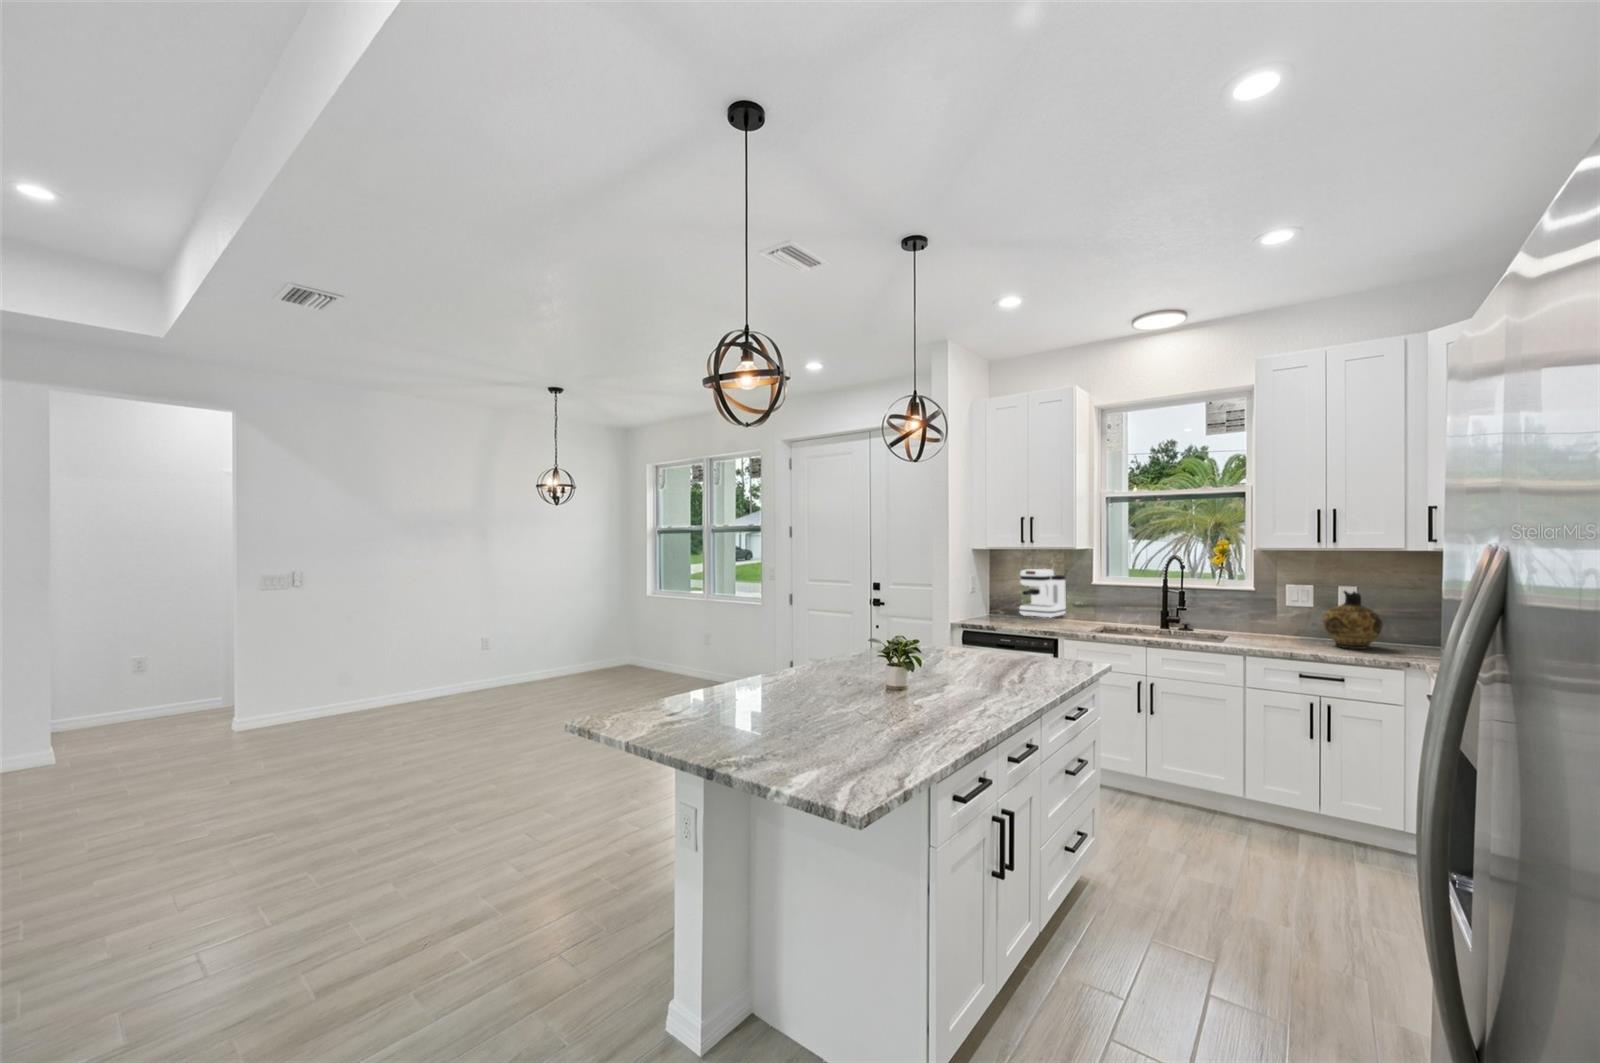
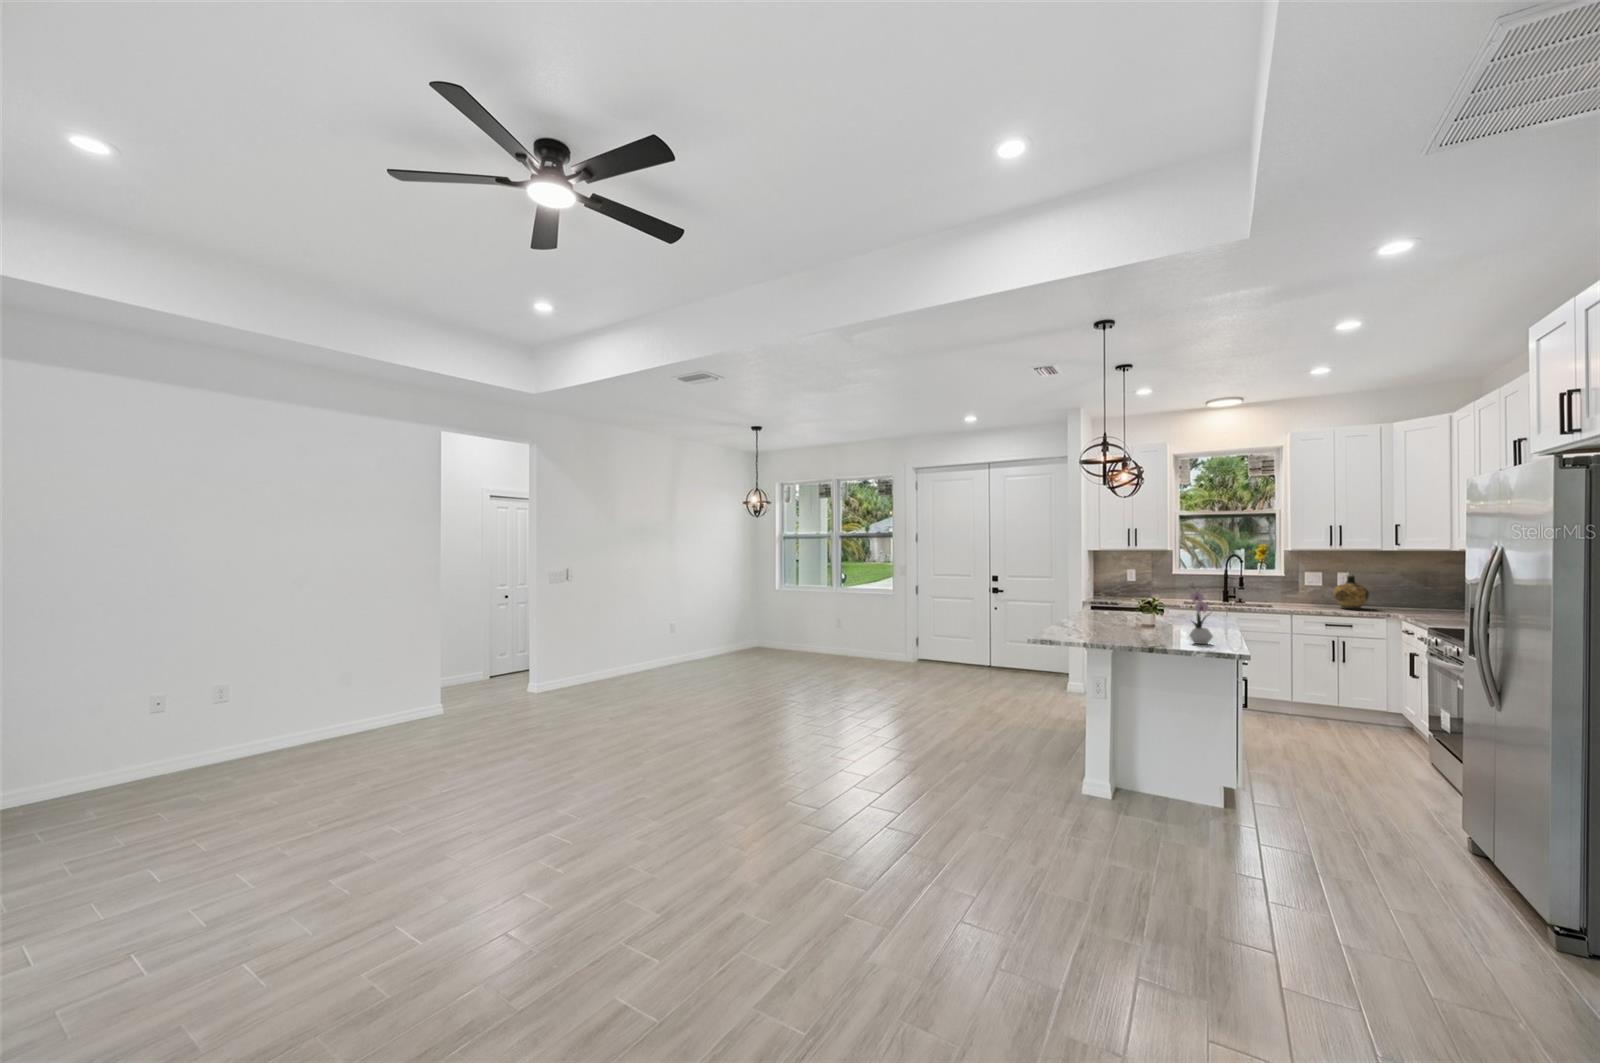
coffee maker: present [1020,569,1066,618] -> none [1122,565,1152,597]
flower arrangement: none [858,623,915,756] -> present [1189,591,1213,644]

